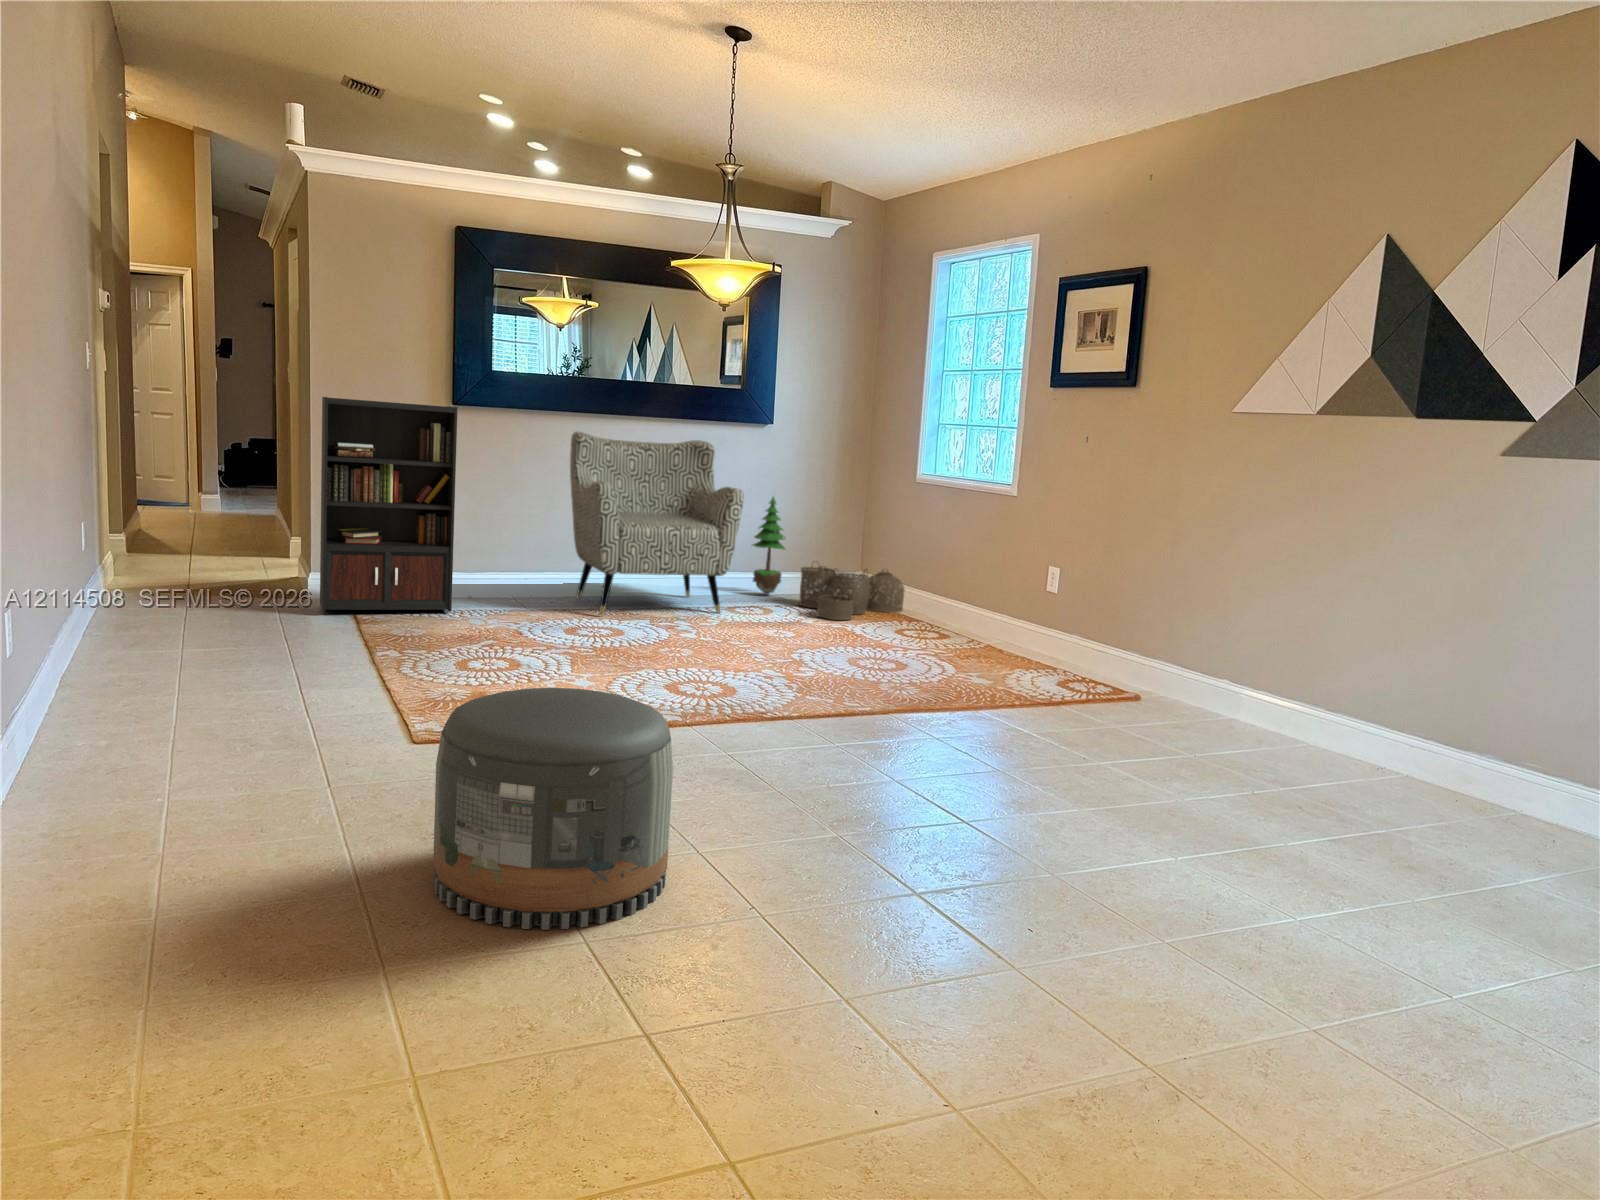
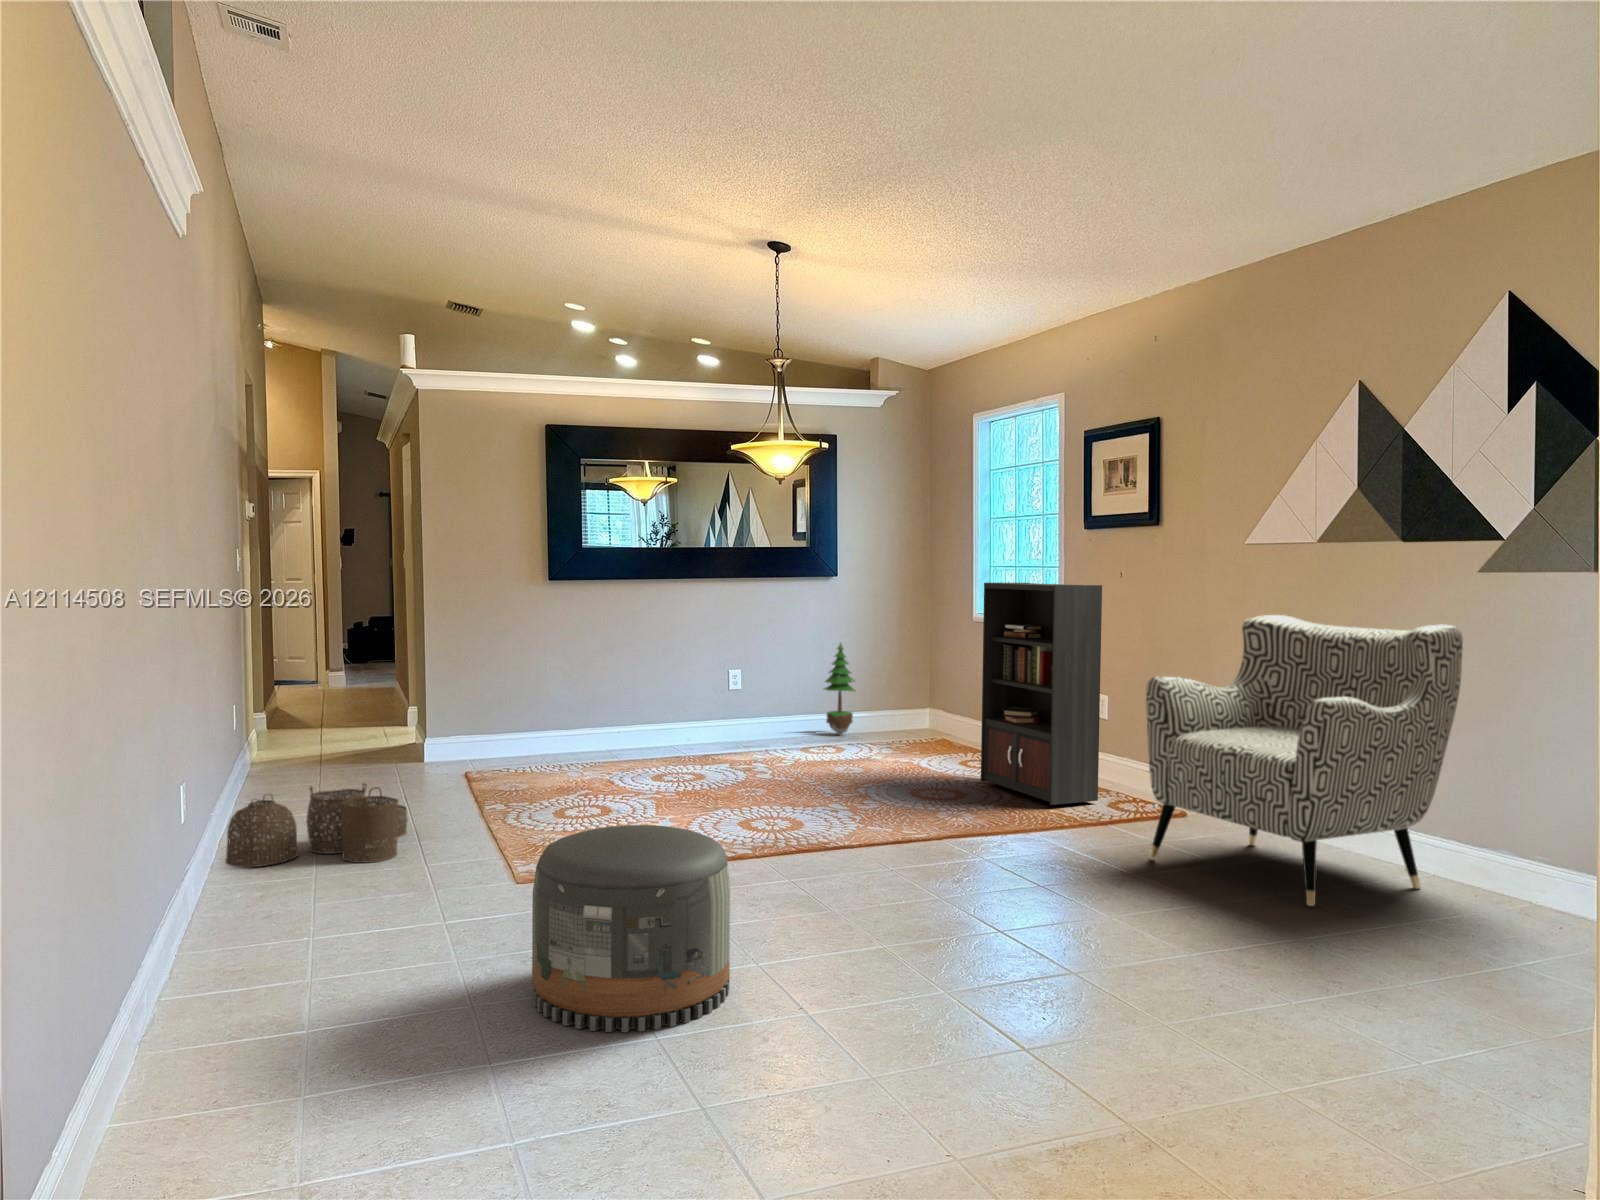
bookcase: present [320,397,472,612] -> present [981,583,1158,808]
armchair: present [570,431,744,615] -> present [1146,615,1463,906]
woven basket: present [799,564,904,620] -> present [226,783,408,867]

